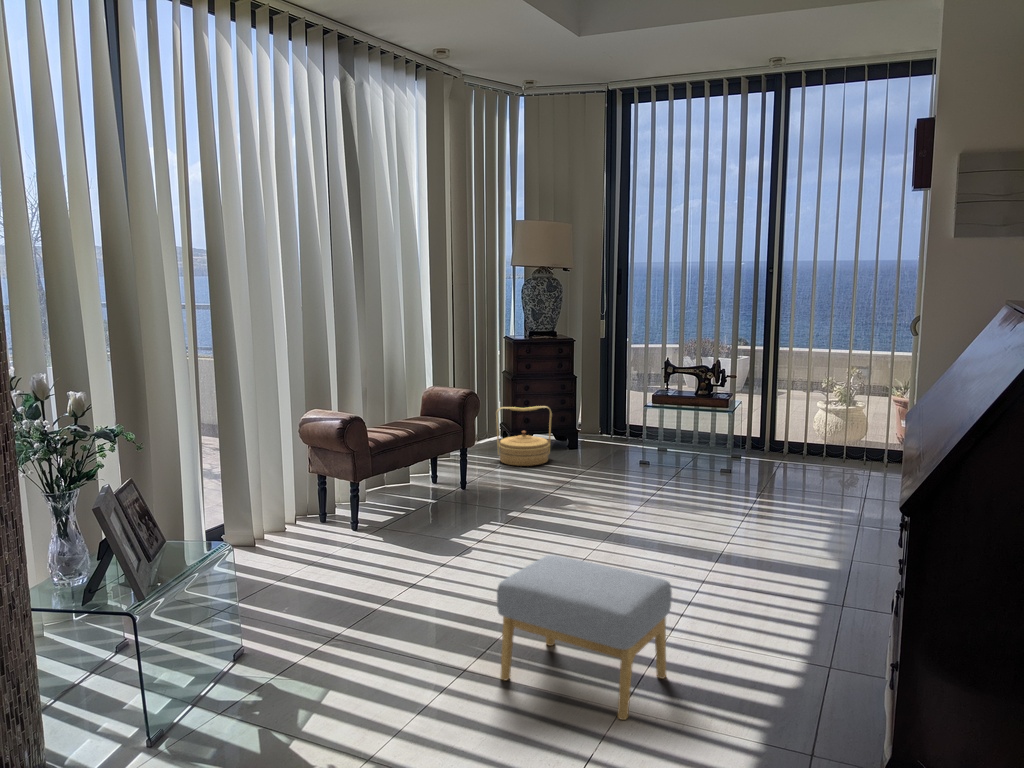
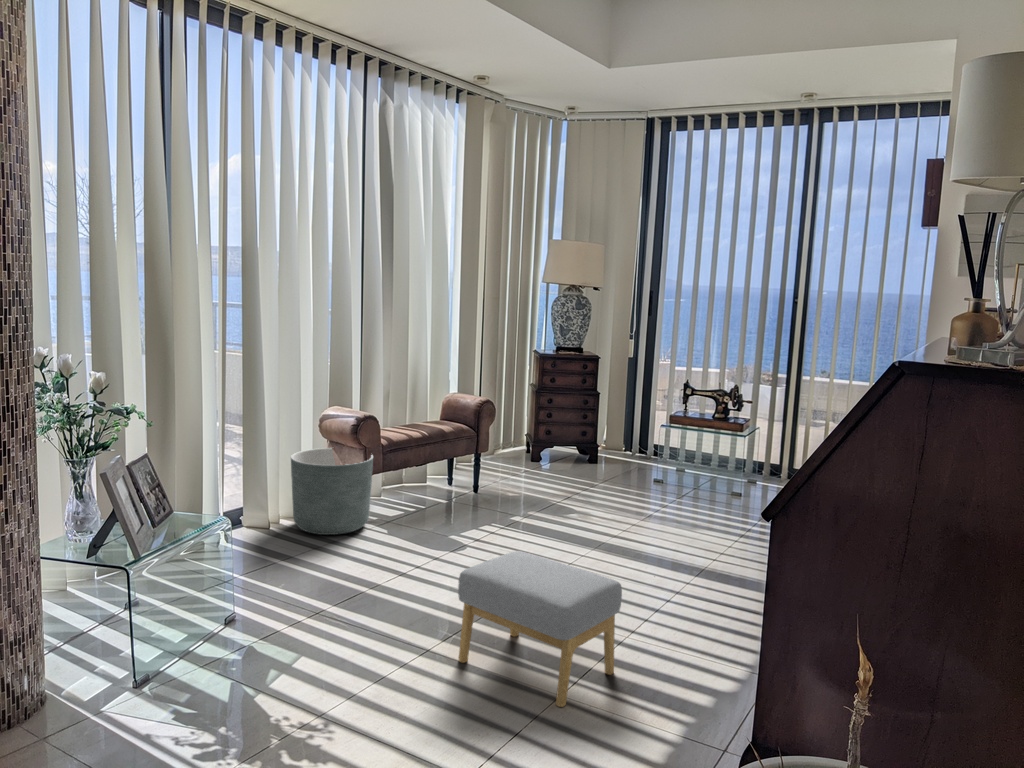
woven basket: present [496,406,552,466] -> none [519,417,572,475]
planter: none [271,454,361,549] -> present [291,448,373,535]

